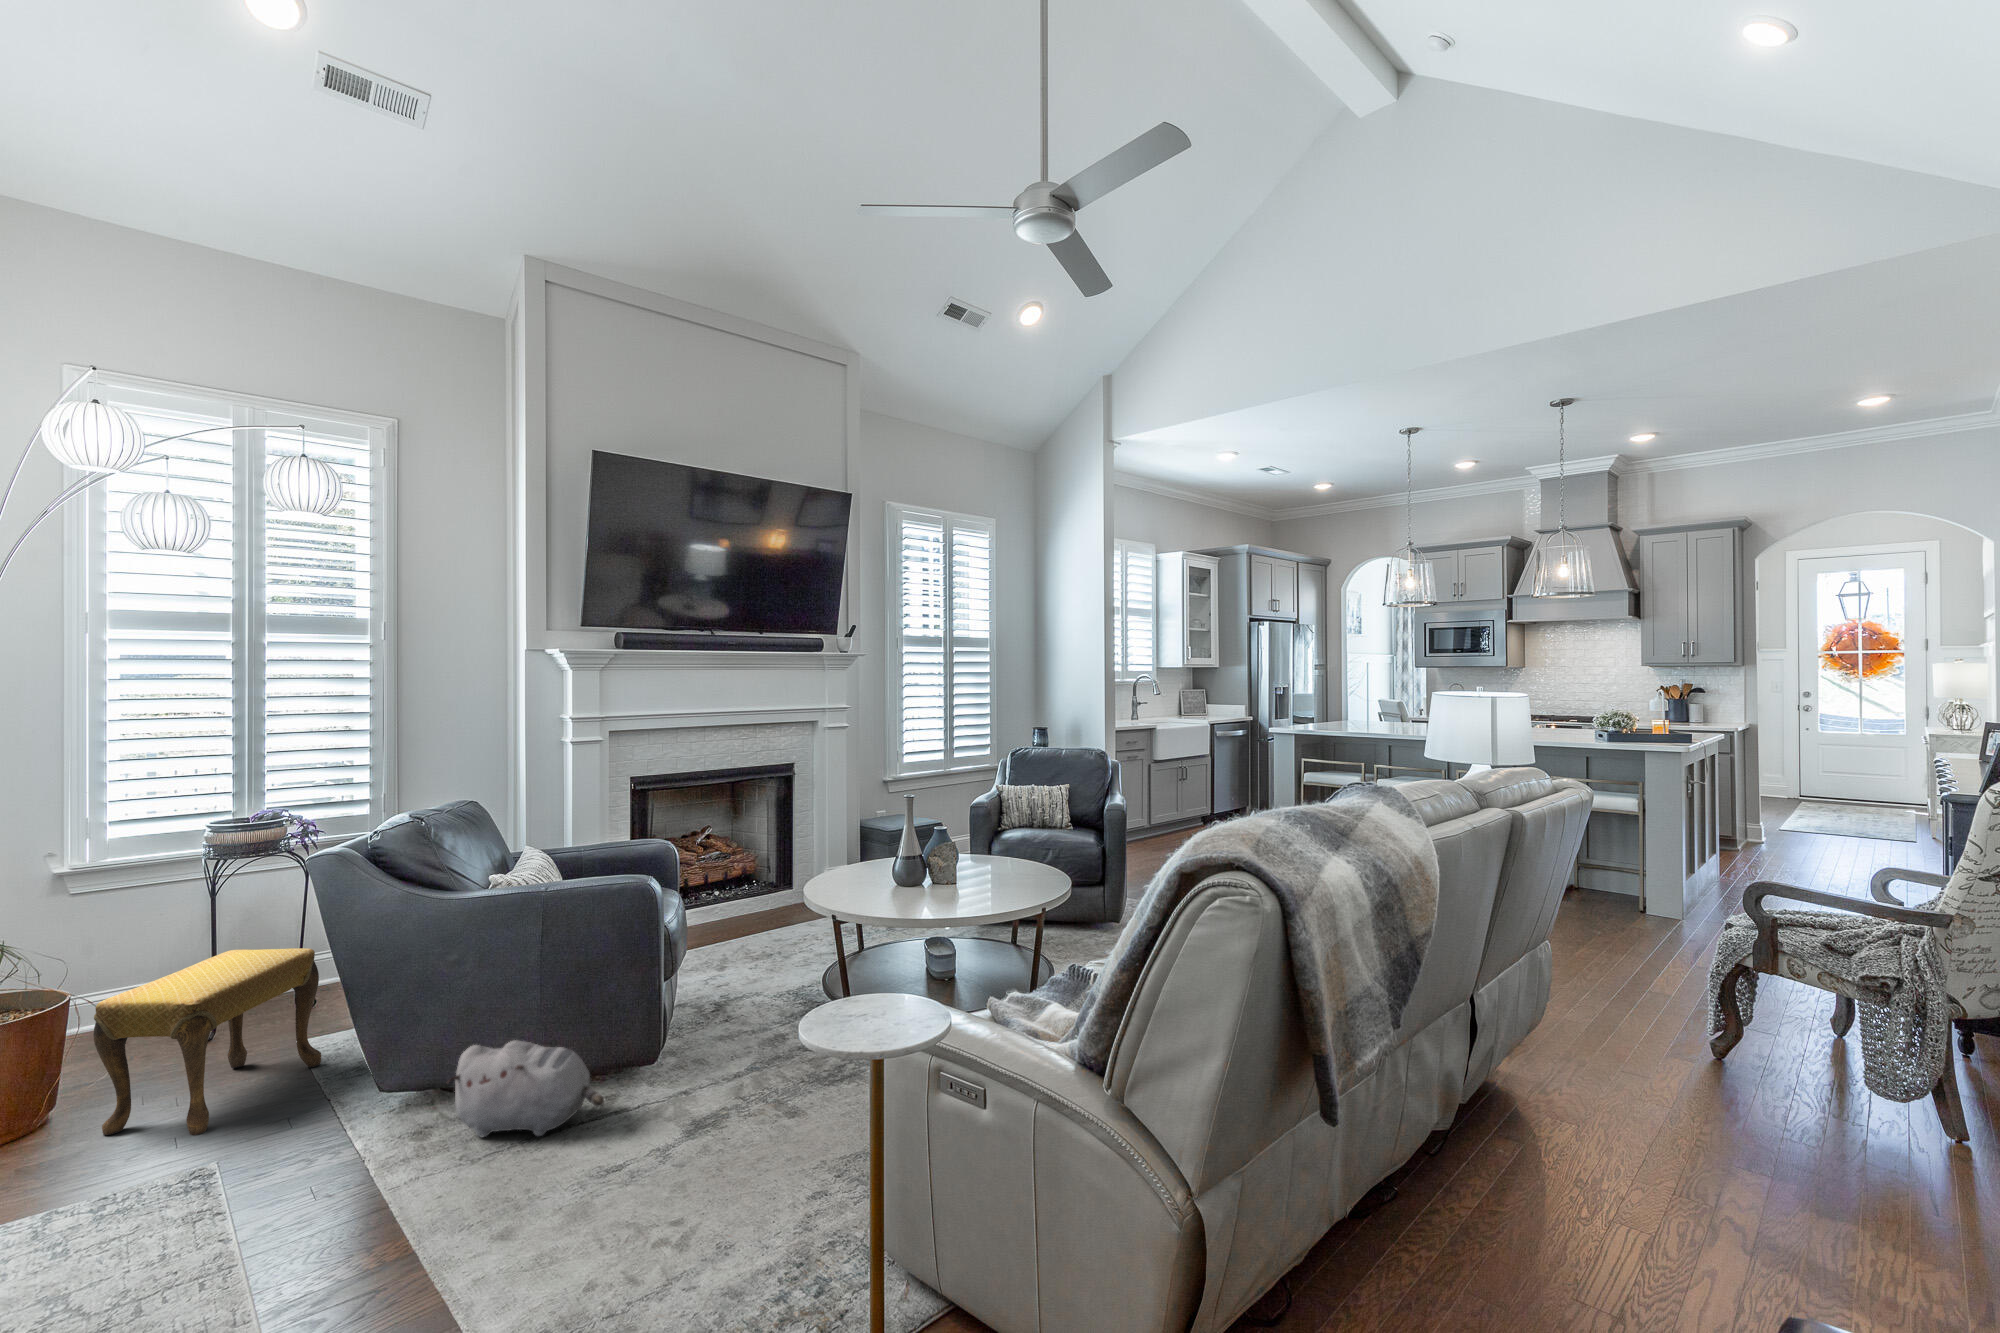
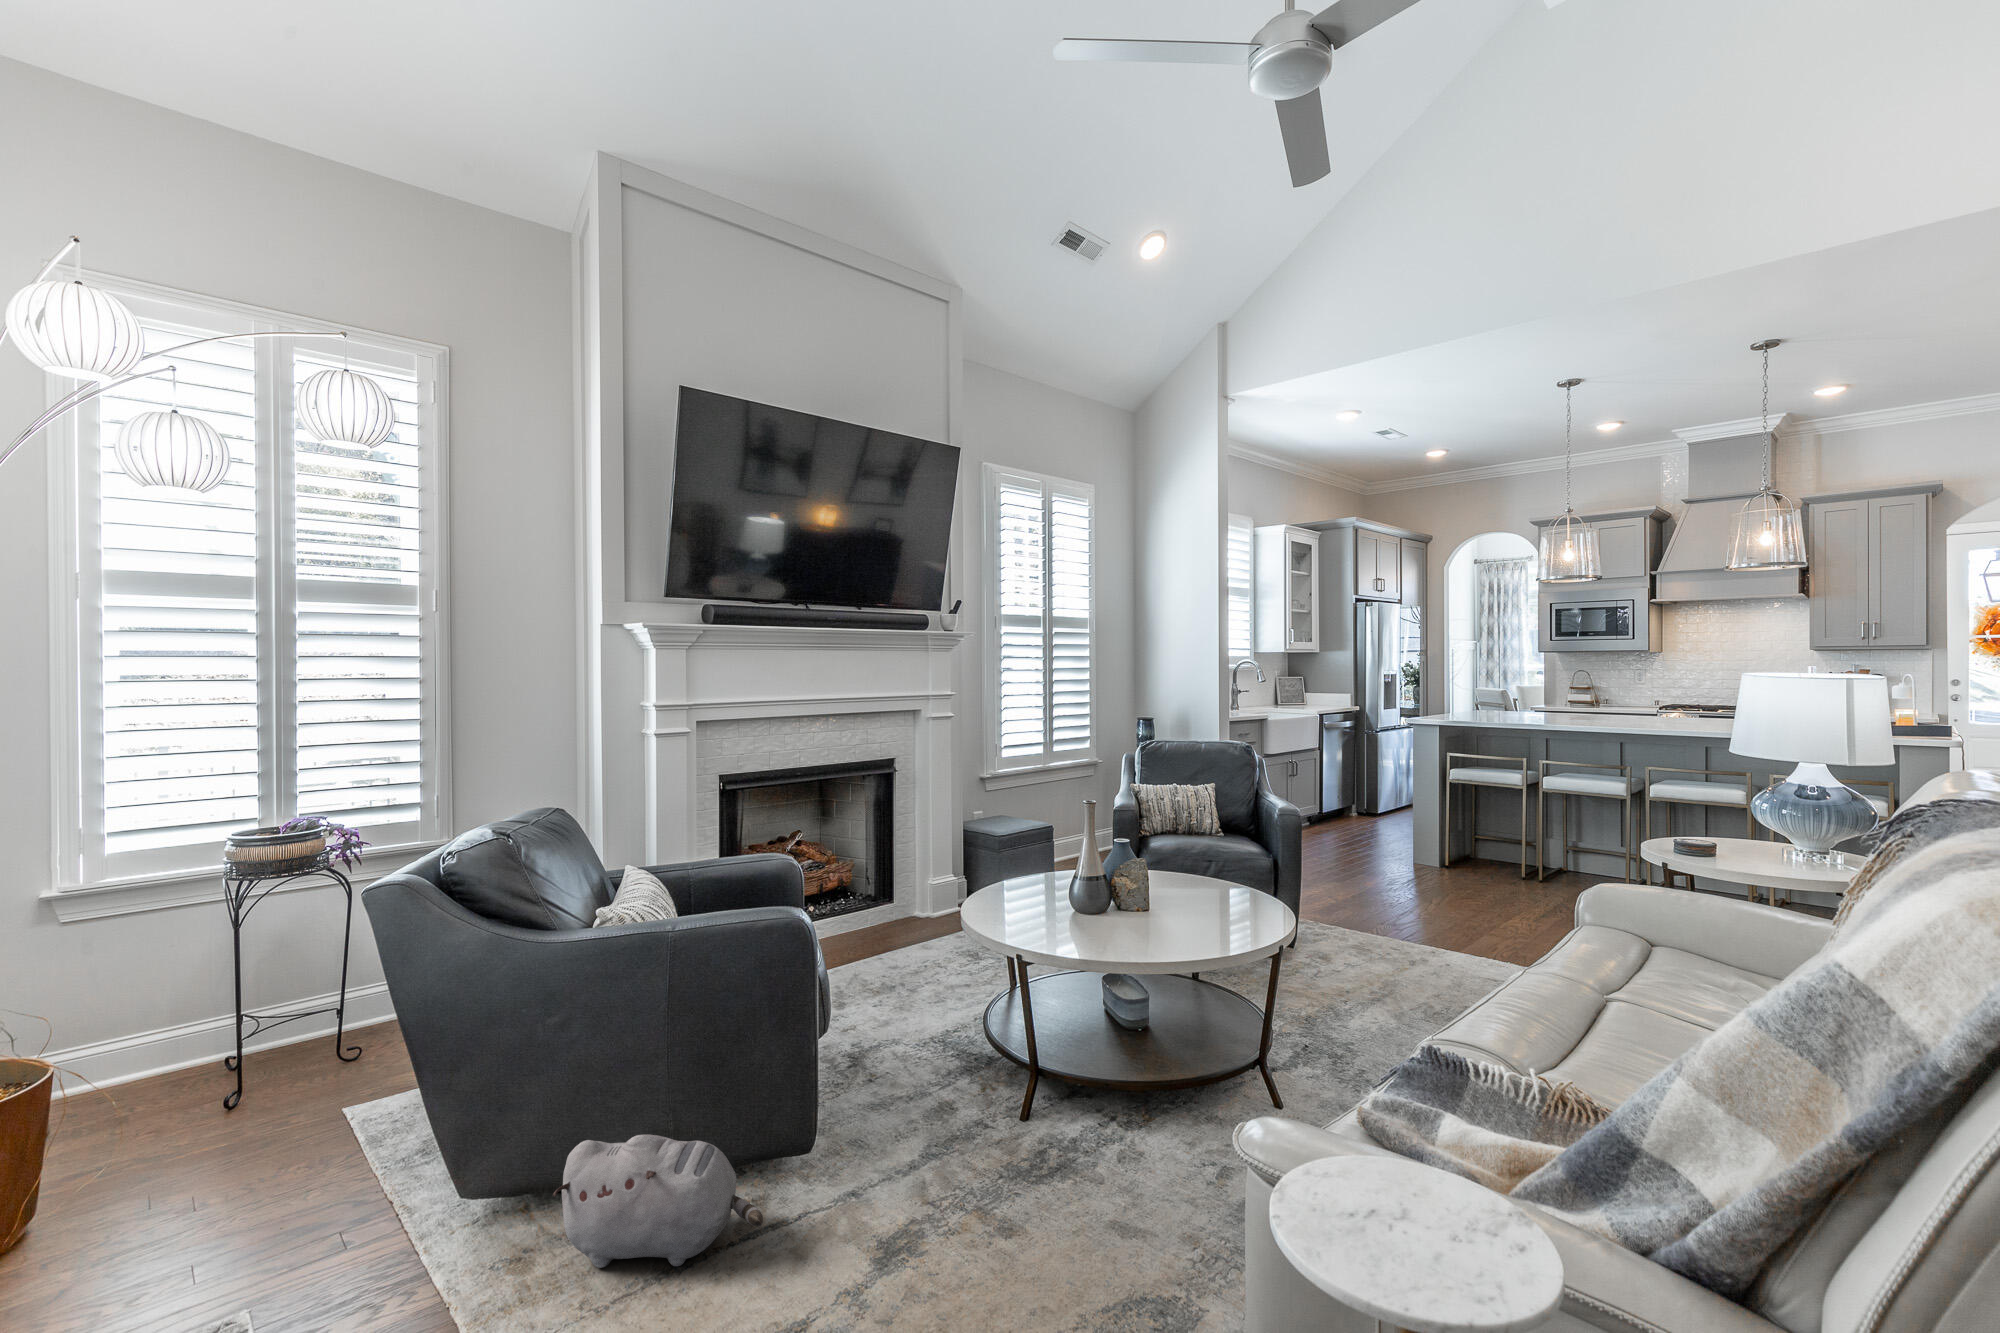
footstool: present [93,948,321,1135] -> none [81,997,374,1259]

